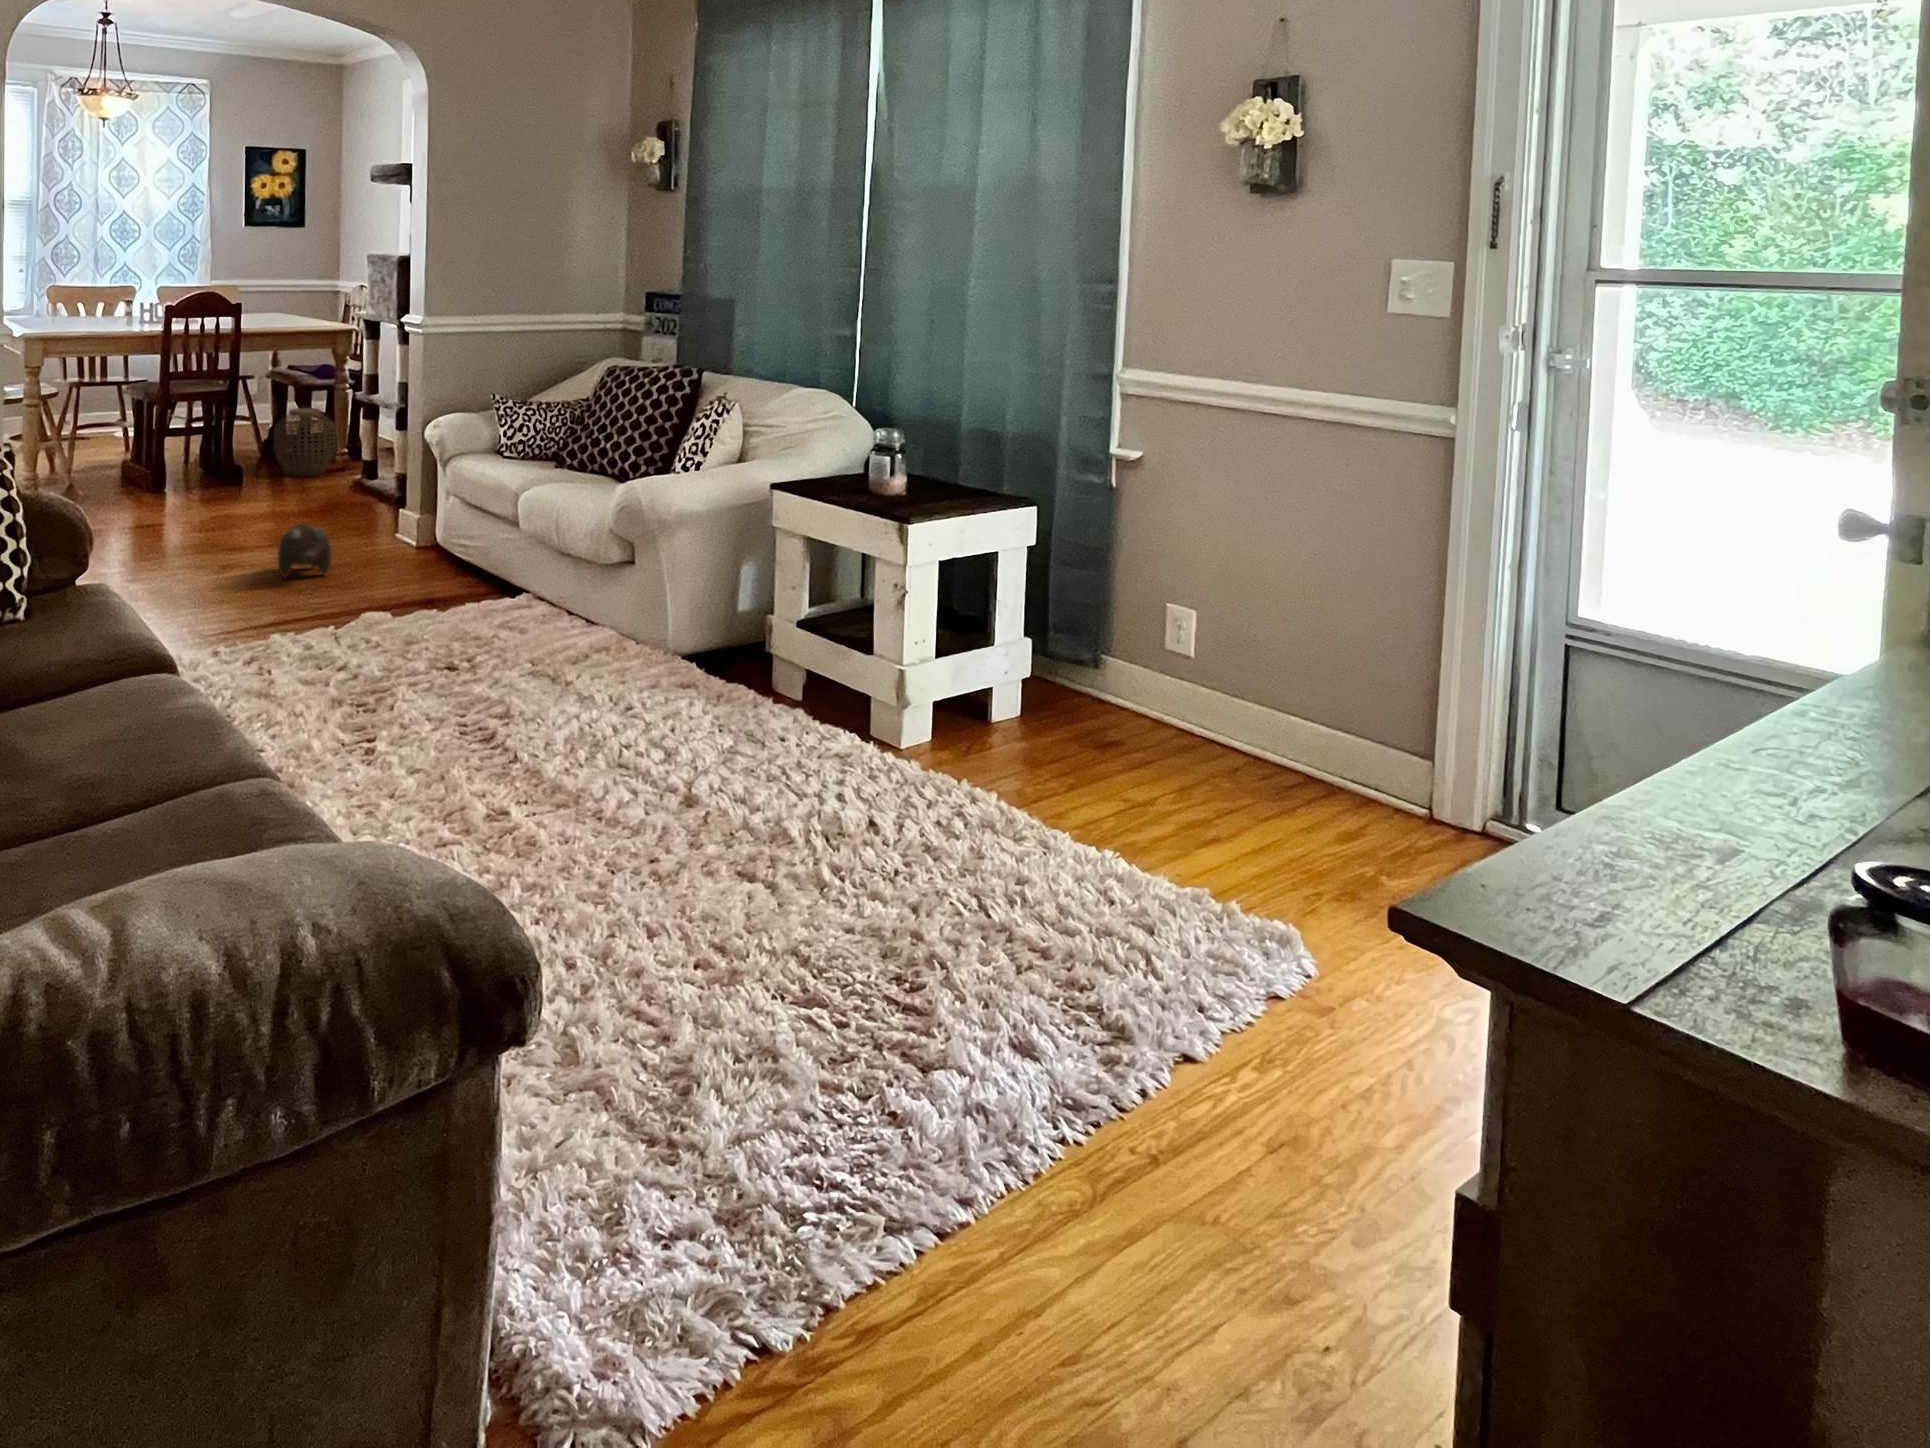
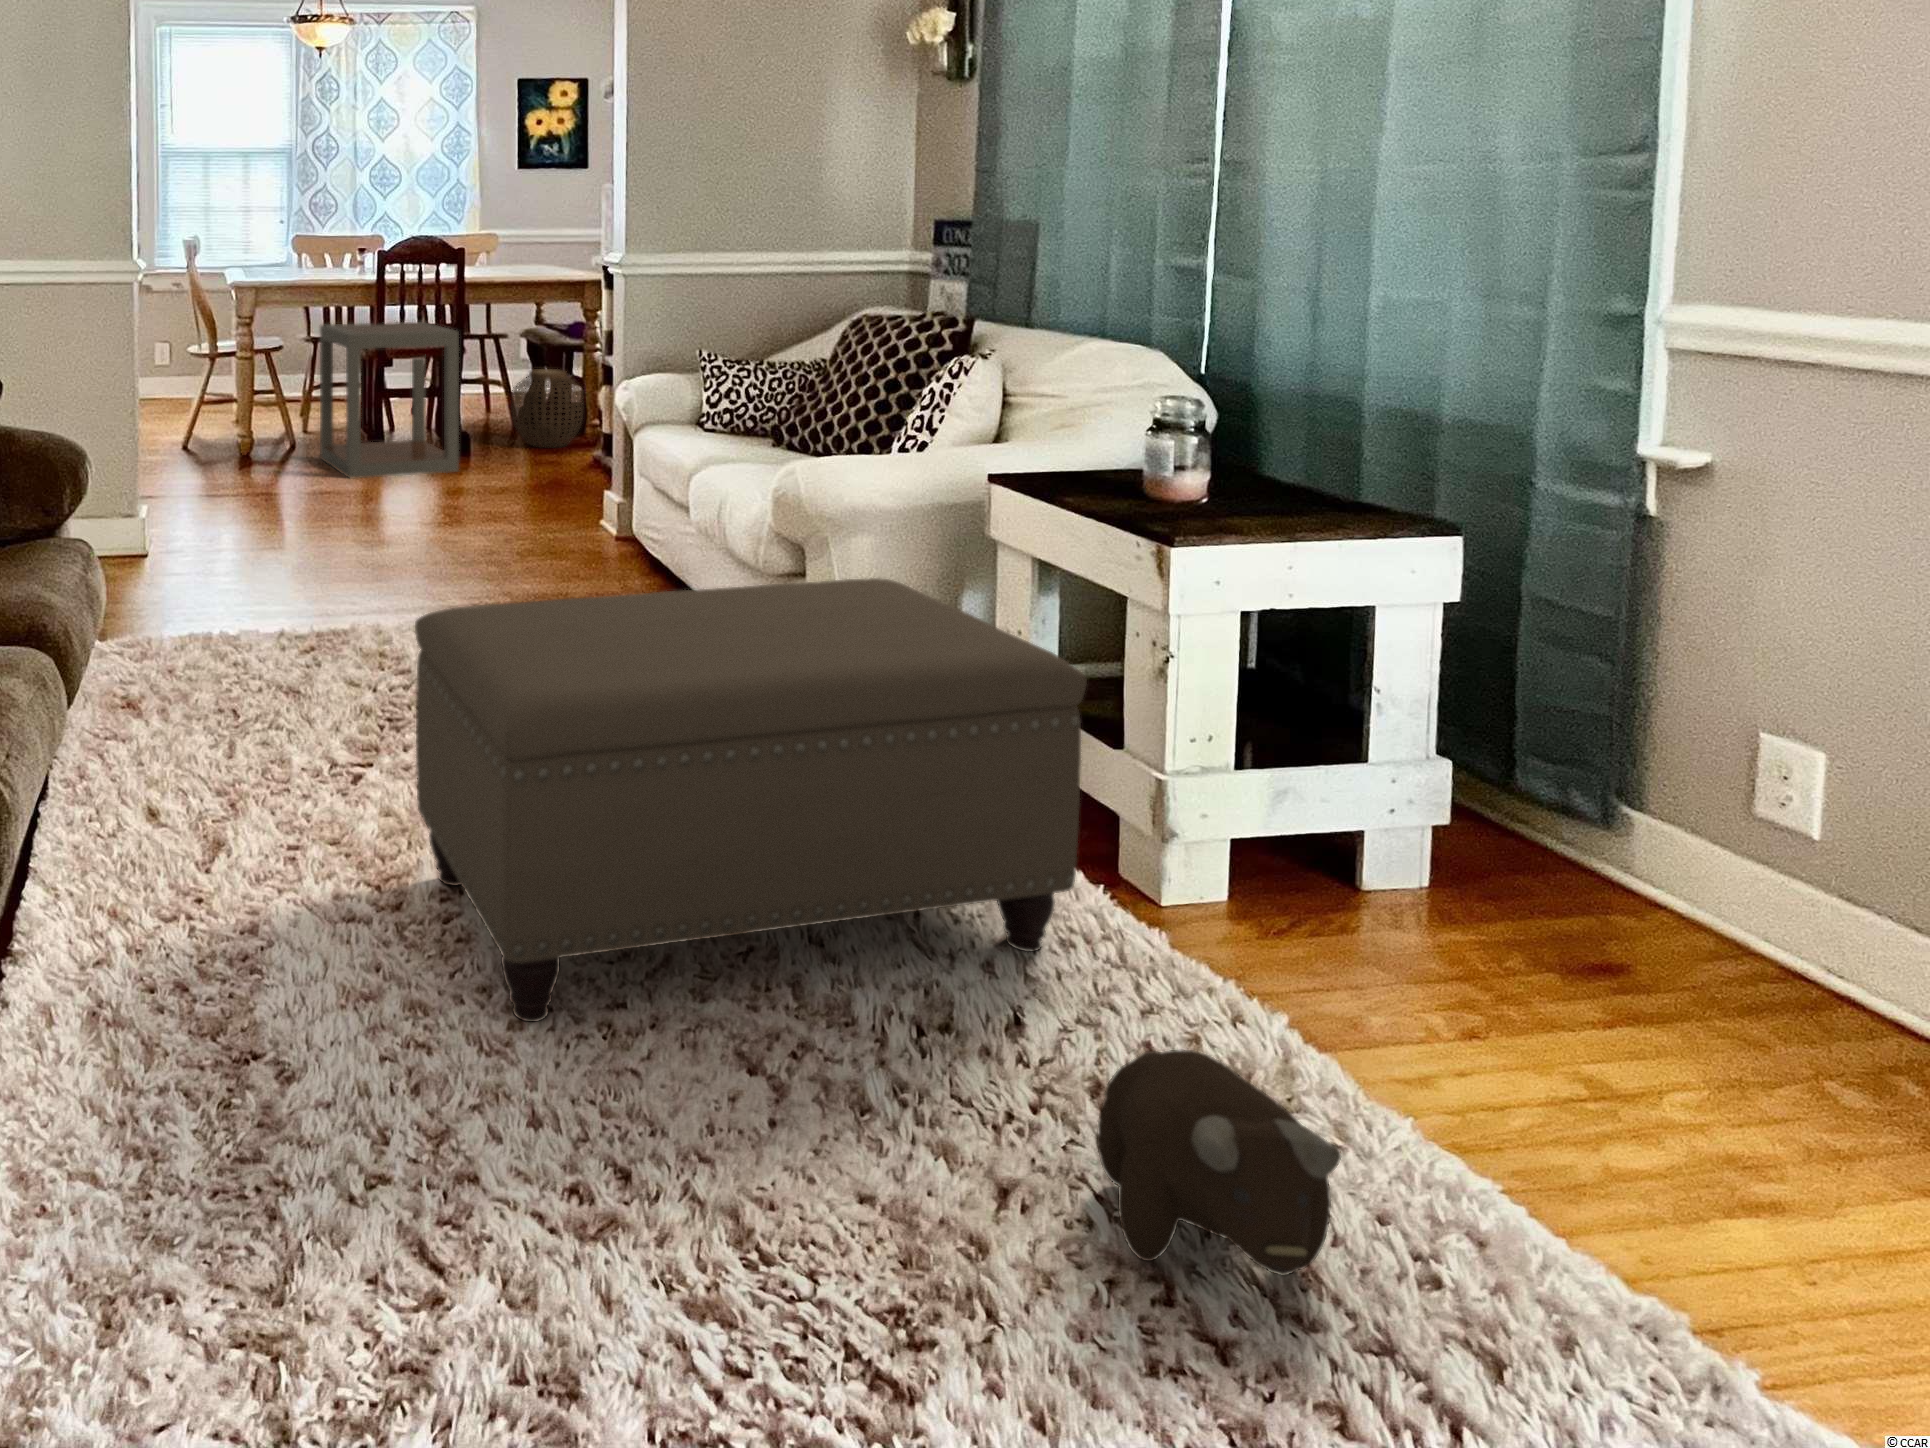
side table: none [110,371,246,516] -> present [320,322,459,479]
plush toy: present [278,524,332,577] -> present [1097,1050,1341,1275]
ottoman: none [450,555,888,881] -> present [415,578,1087,1022]

